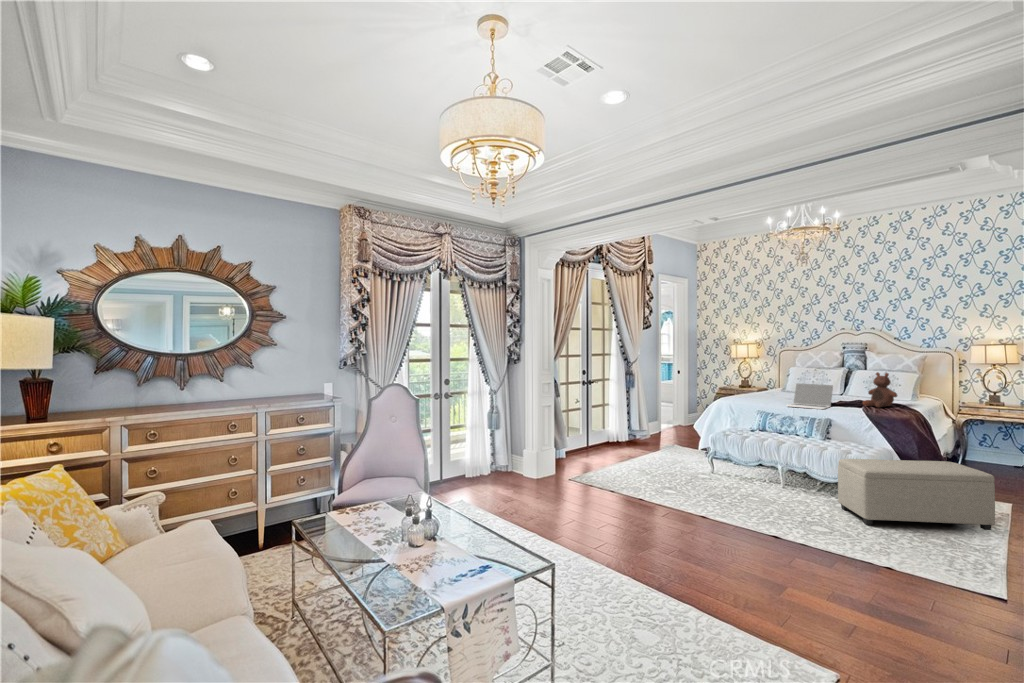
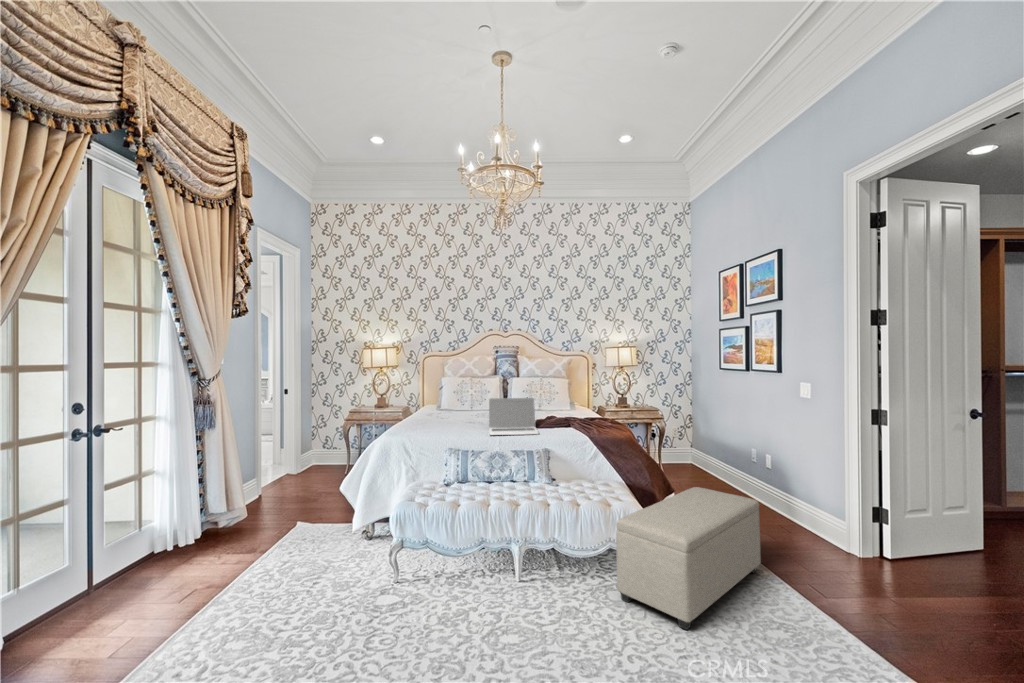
stuffed bear: present [862,372,897,407] -> none [561,377,596,422]

